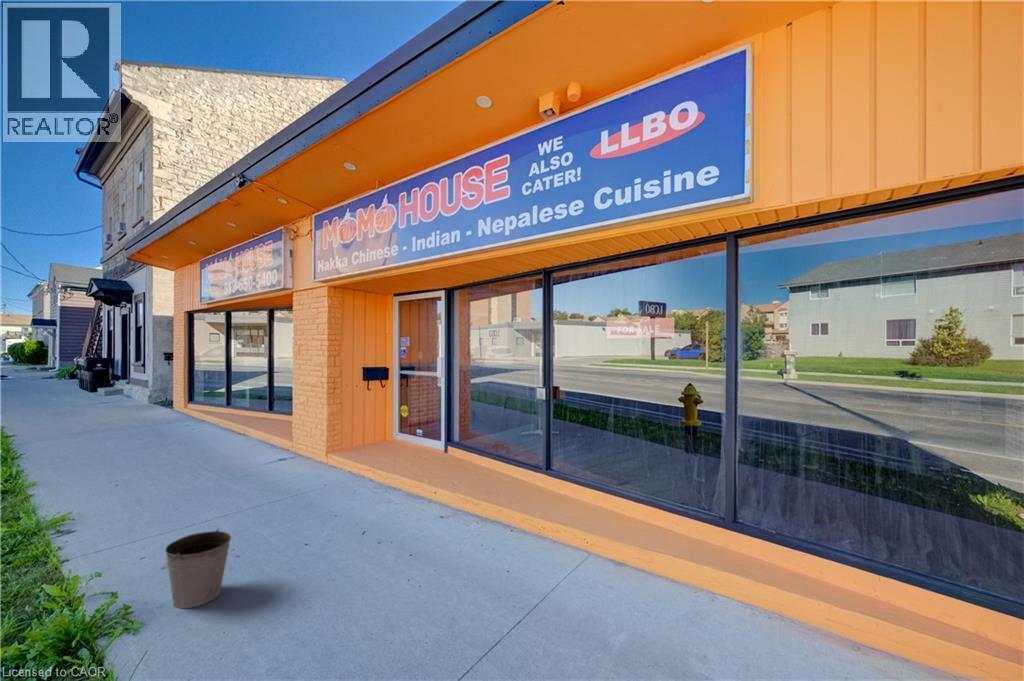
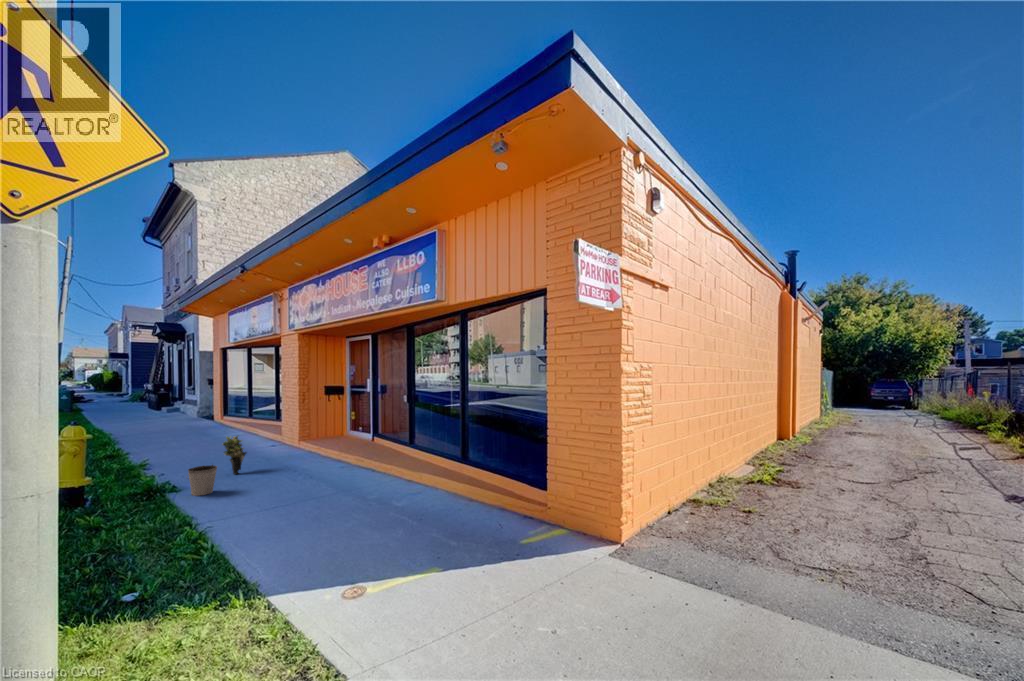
potted plant: none [222,453,269,528] -> present [223,436,246,475]

